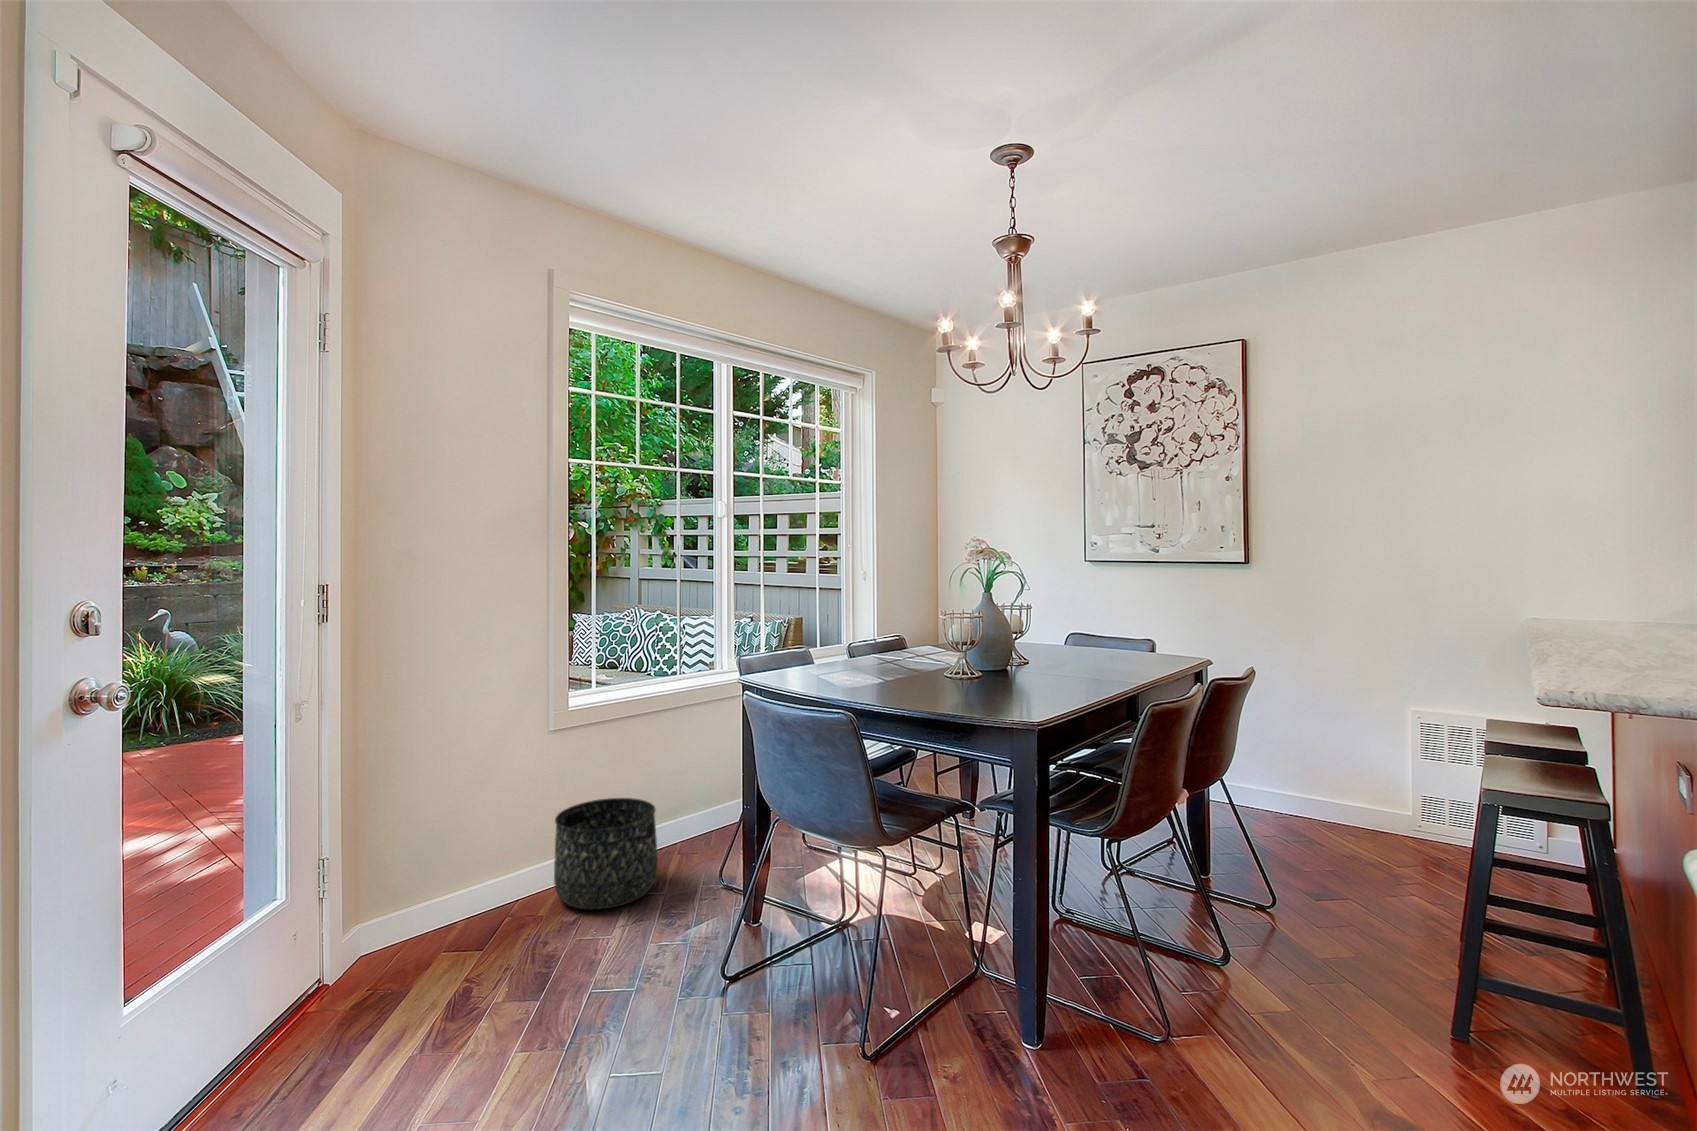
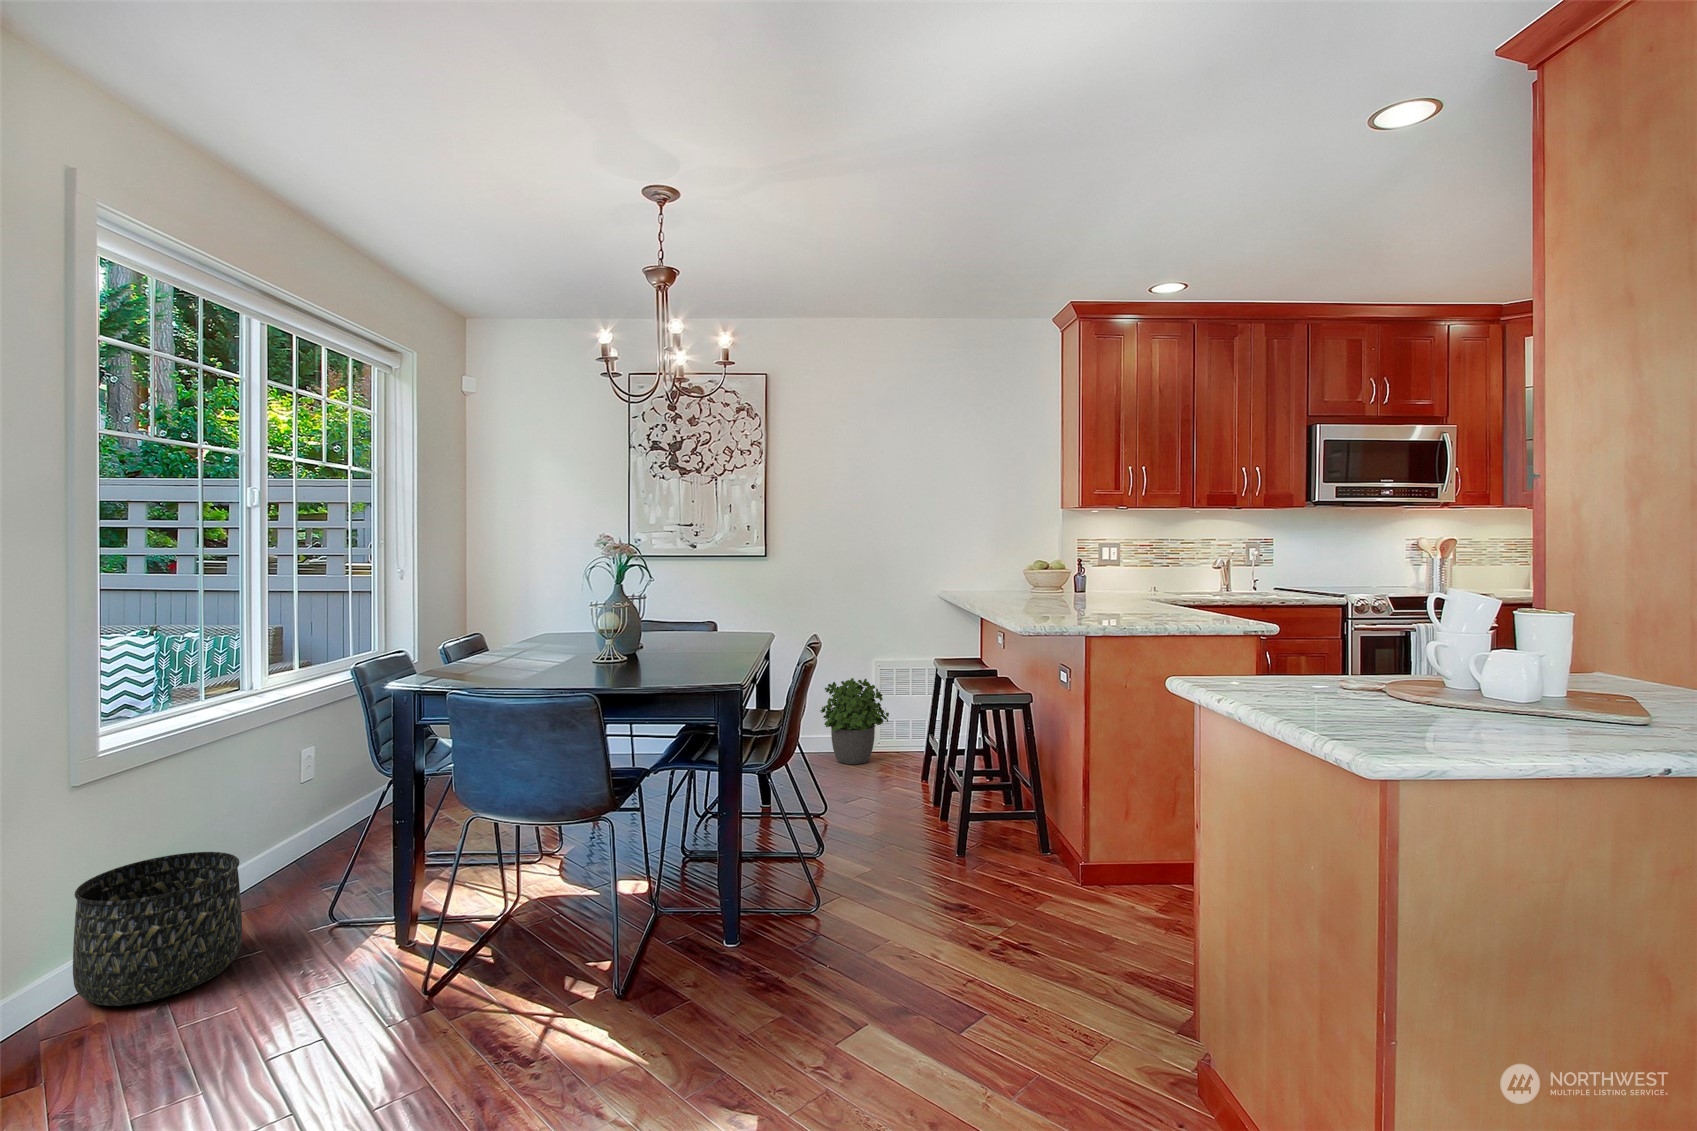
potted plant: none [1316,729,1430,850] -> present [821,678,889,764]

